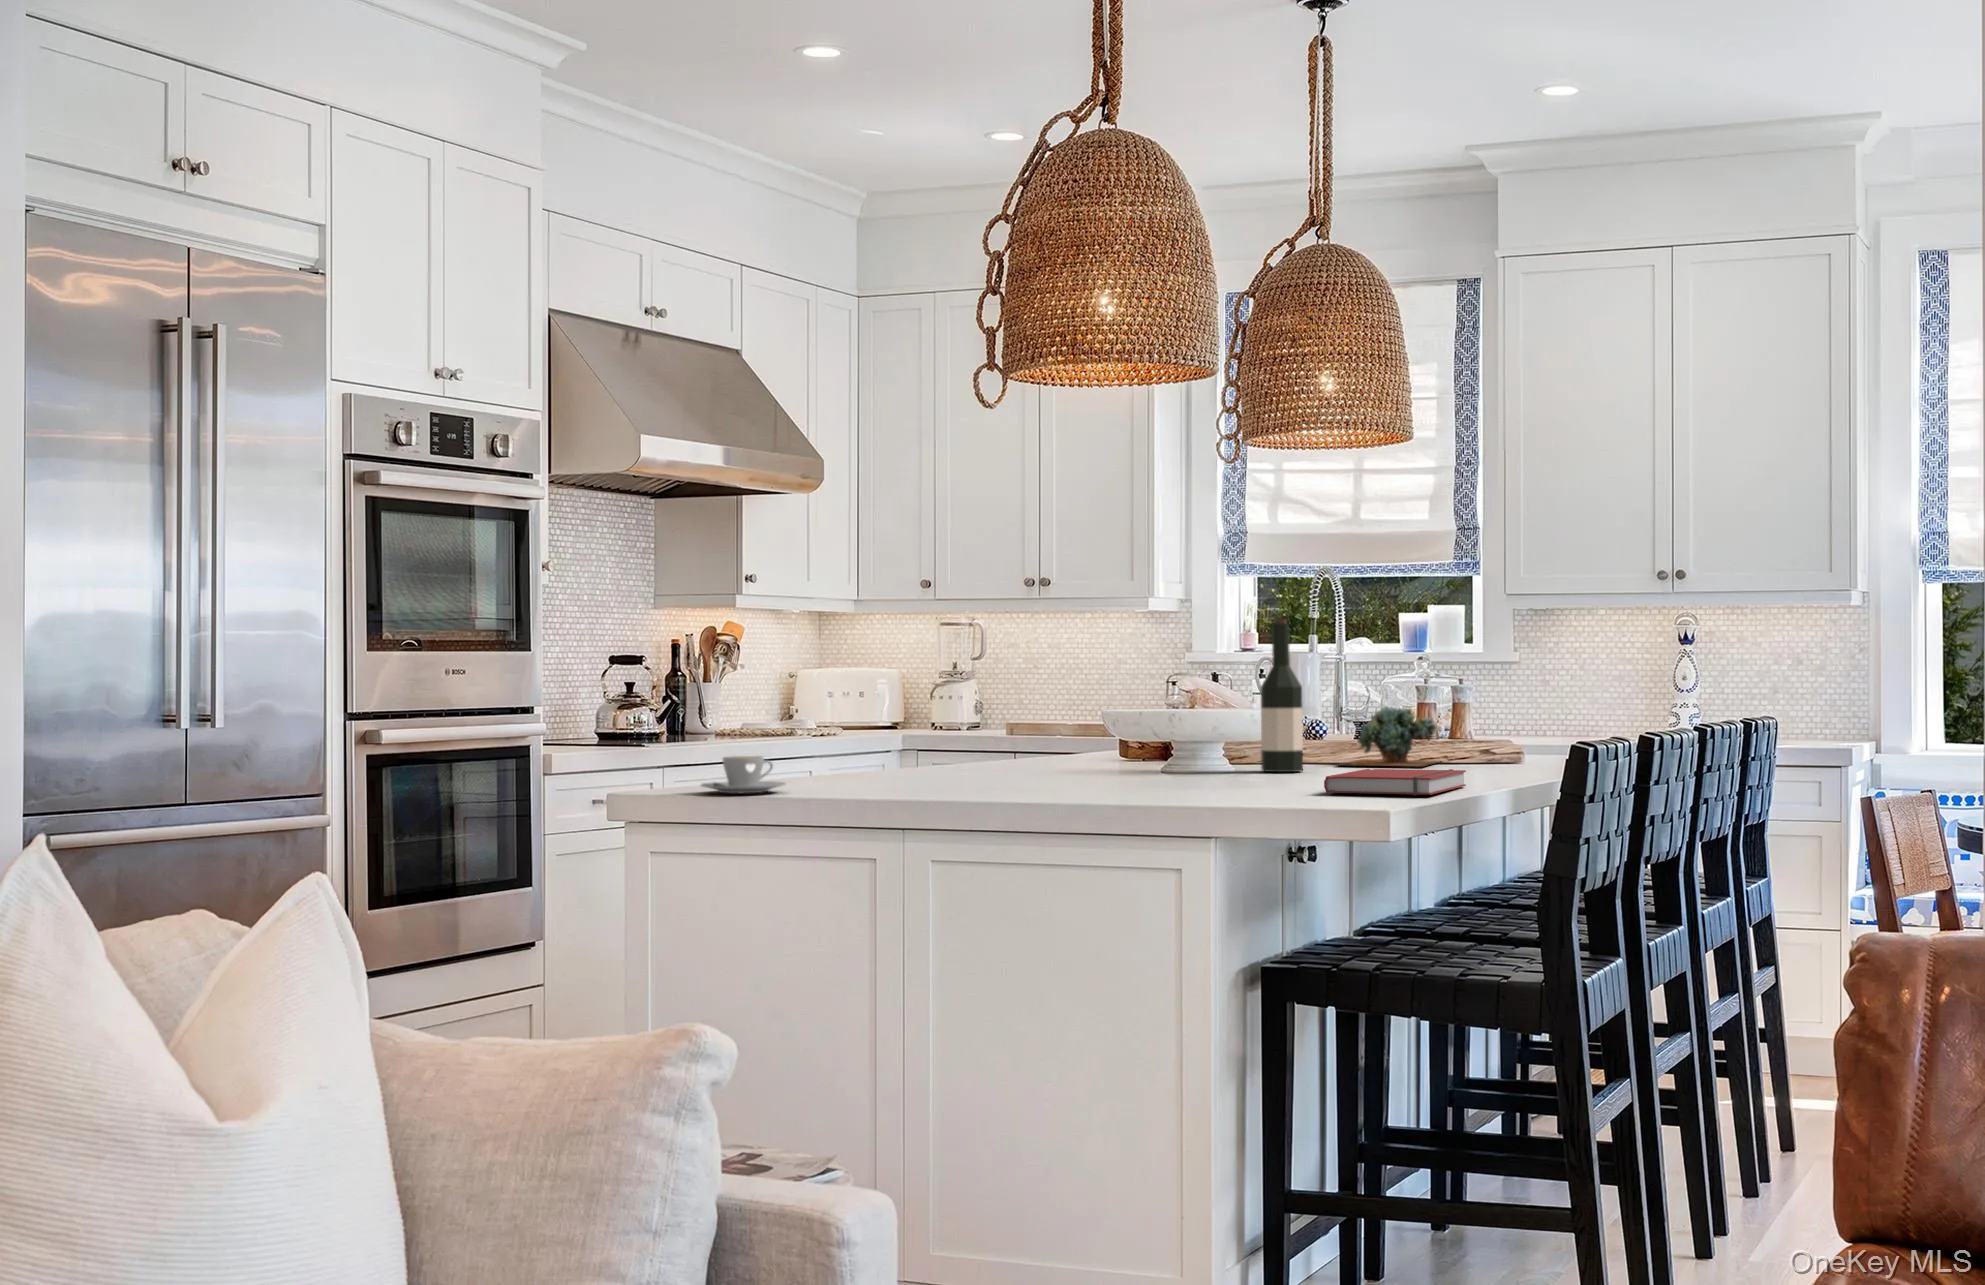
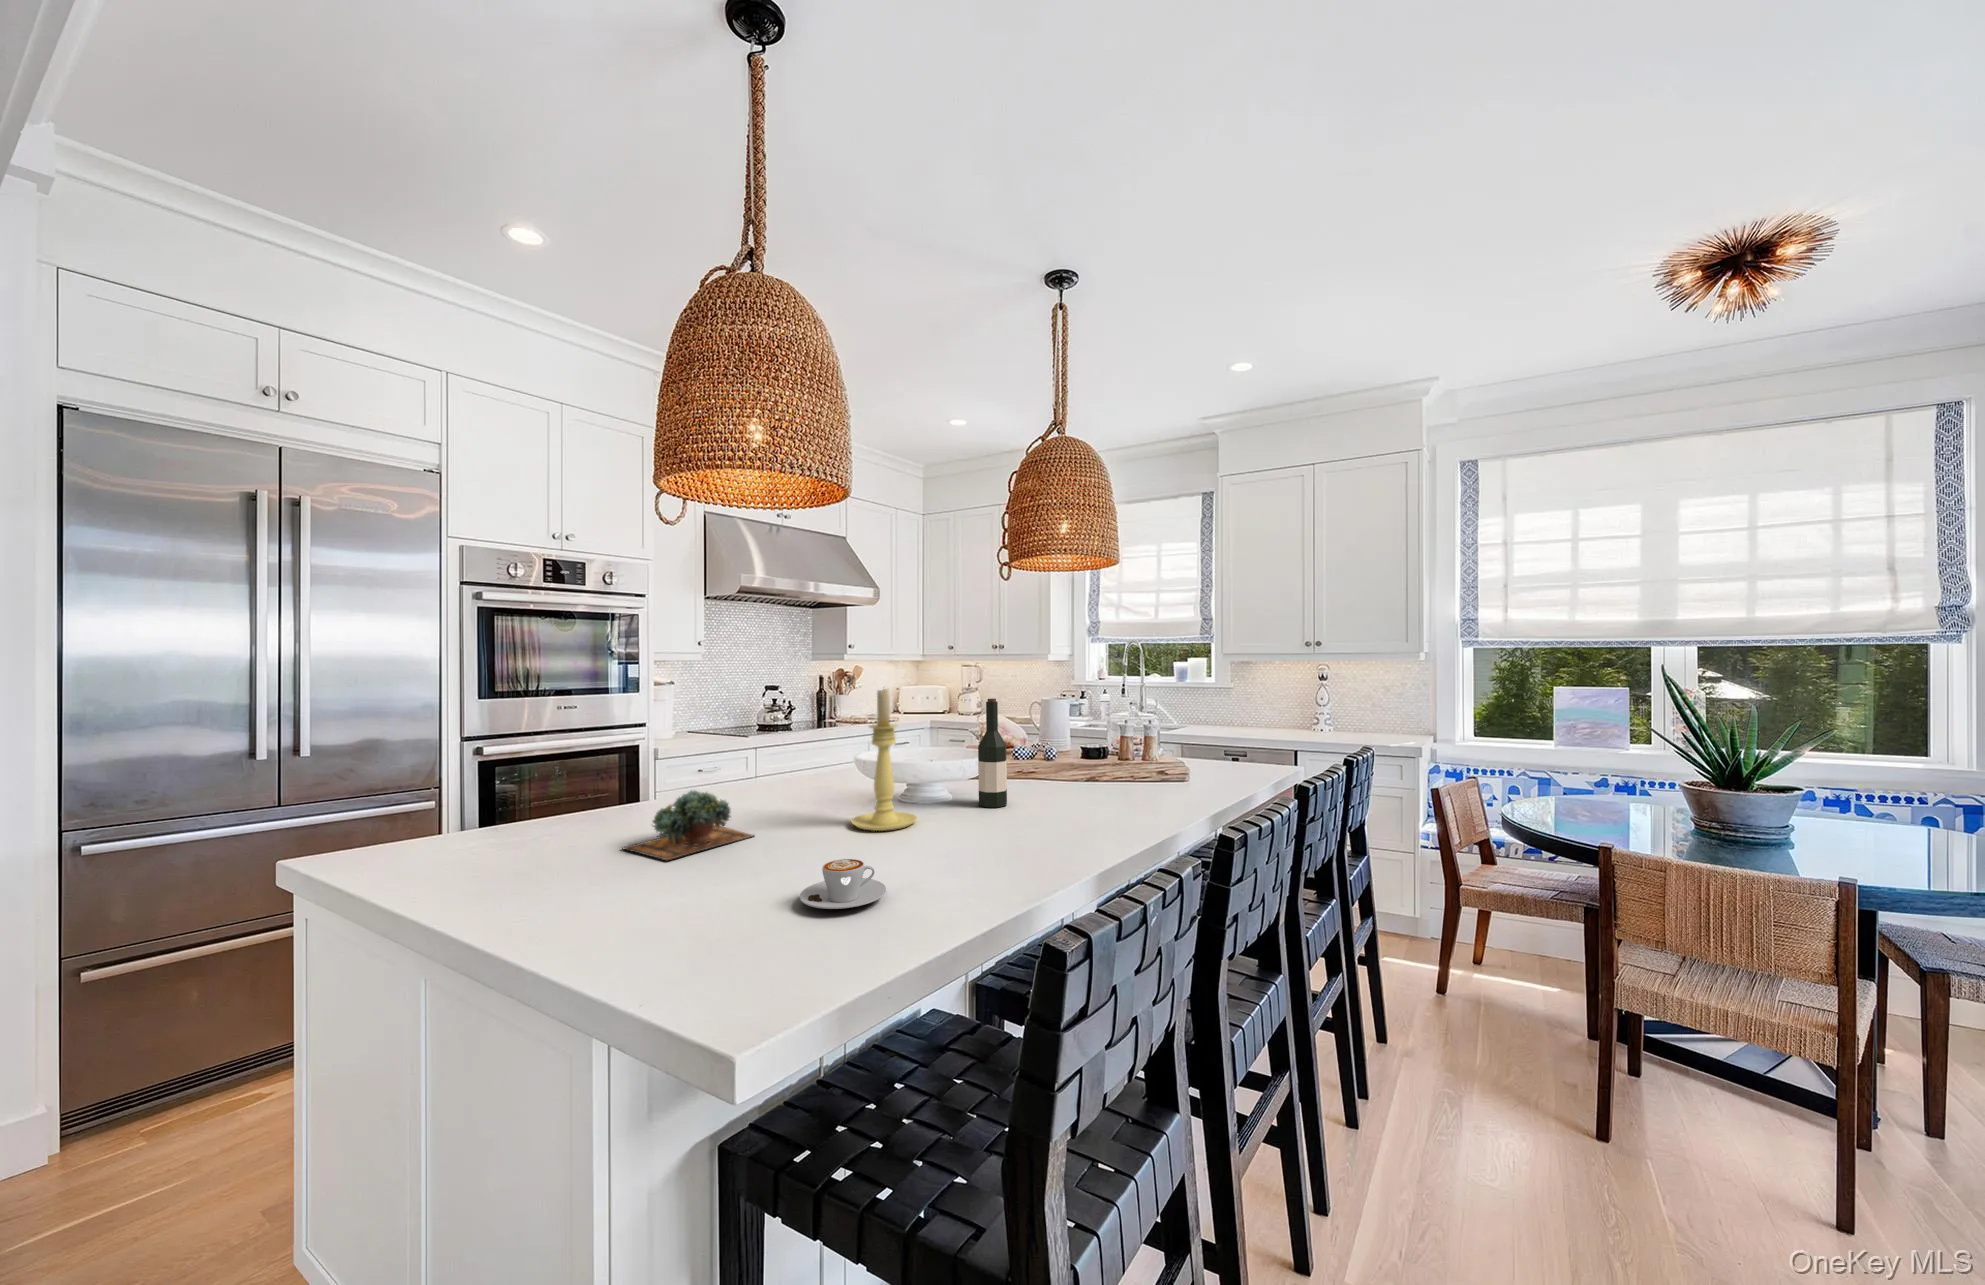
candle holder: none [1124,593,1215,783] -> present [851,689,917,831]
succulent plant: present [1340,706,1442,766] -> present [623,790,753,860]
coffee cup: present [702,756,785,793] -> present [800,859,886,909]
book: present [1324,769,1466,795] -> none [937,831,1080,891]

